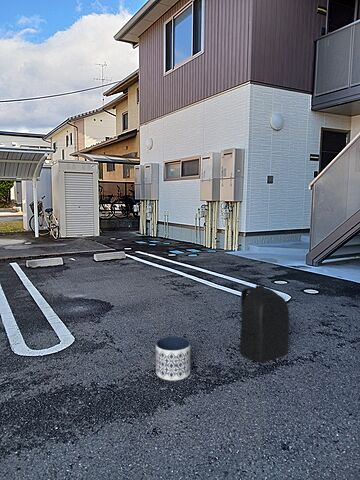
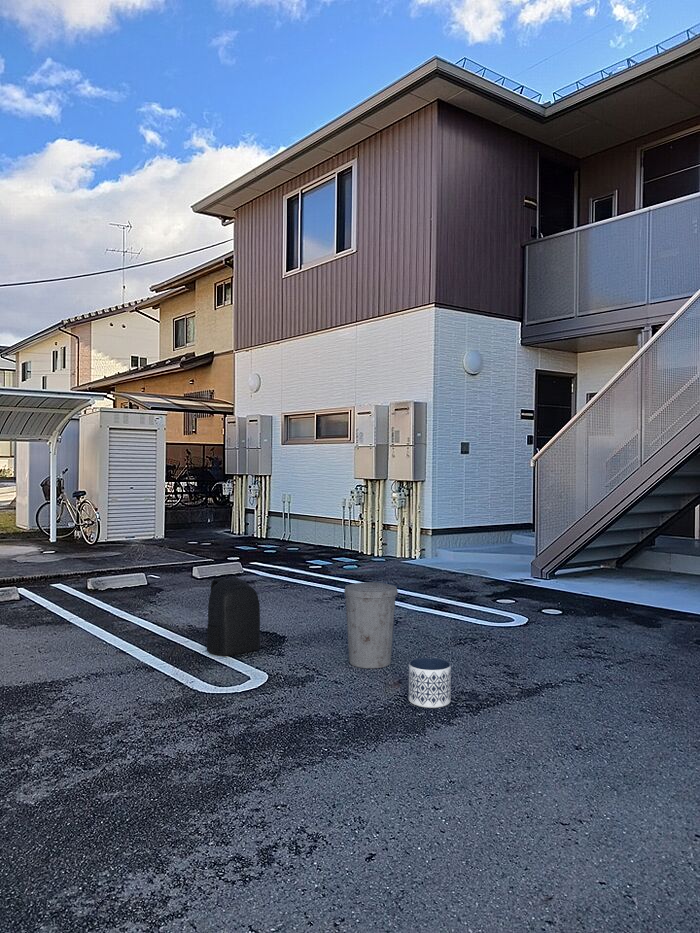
trash can: none [132,271,173,336] -> present [344,582,398,668]
backpack: present [236,285,289,362] -> present [206,575,260,656]

